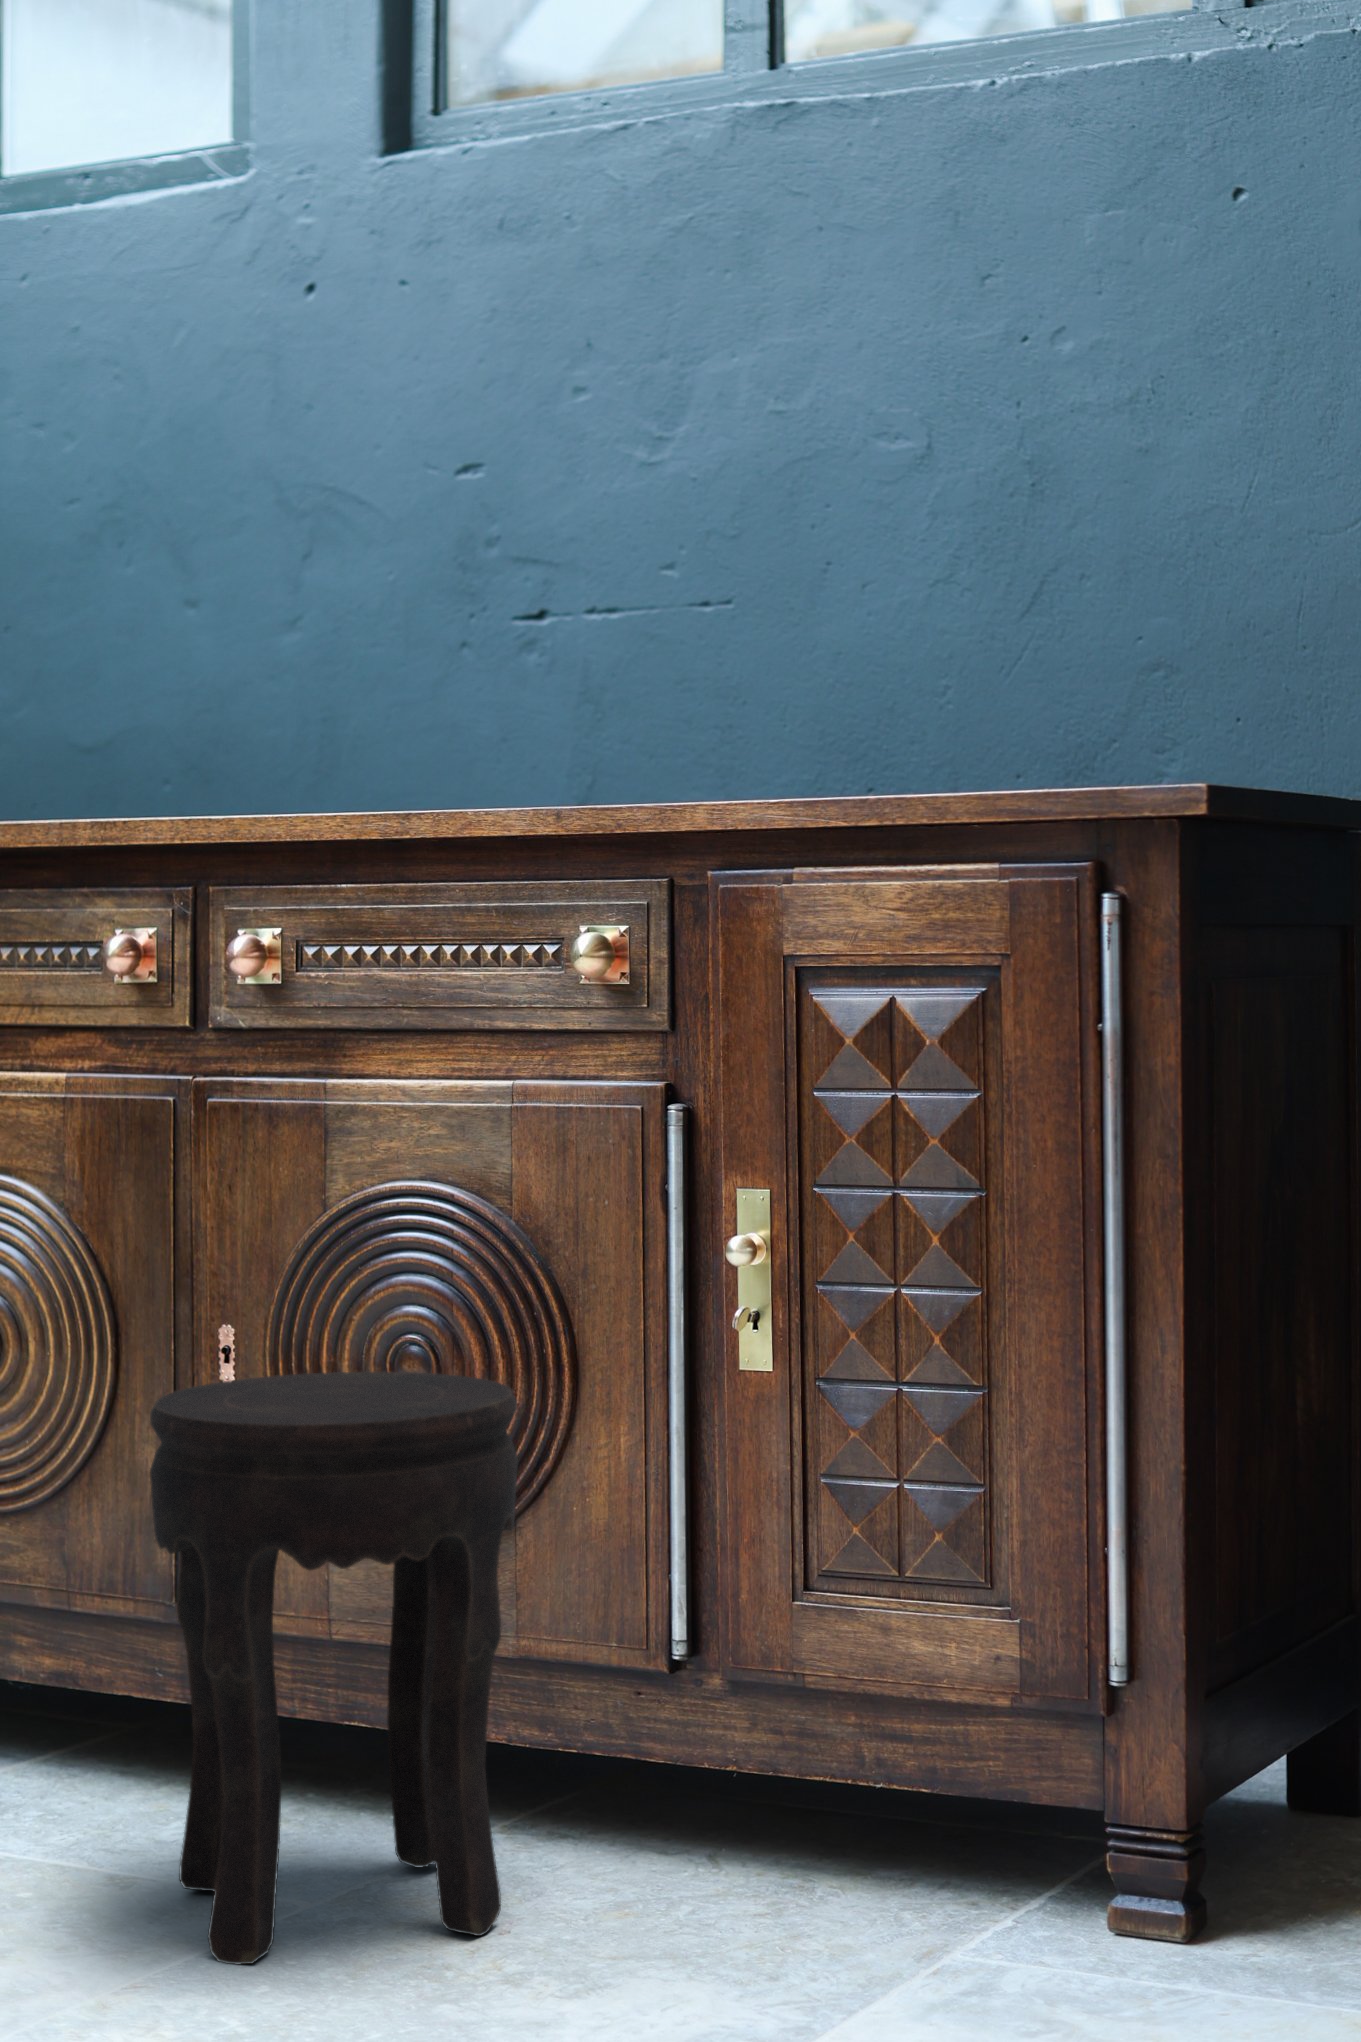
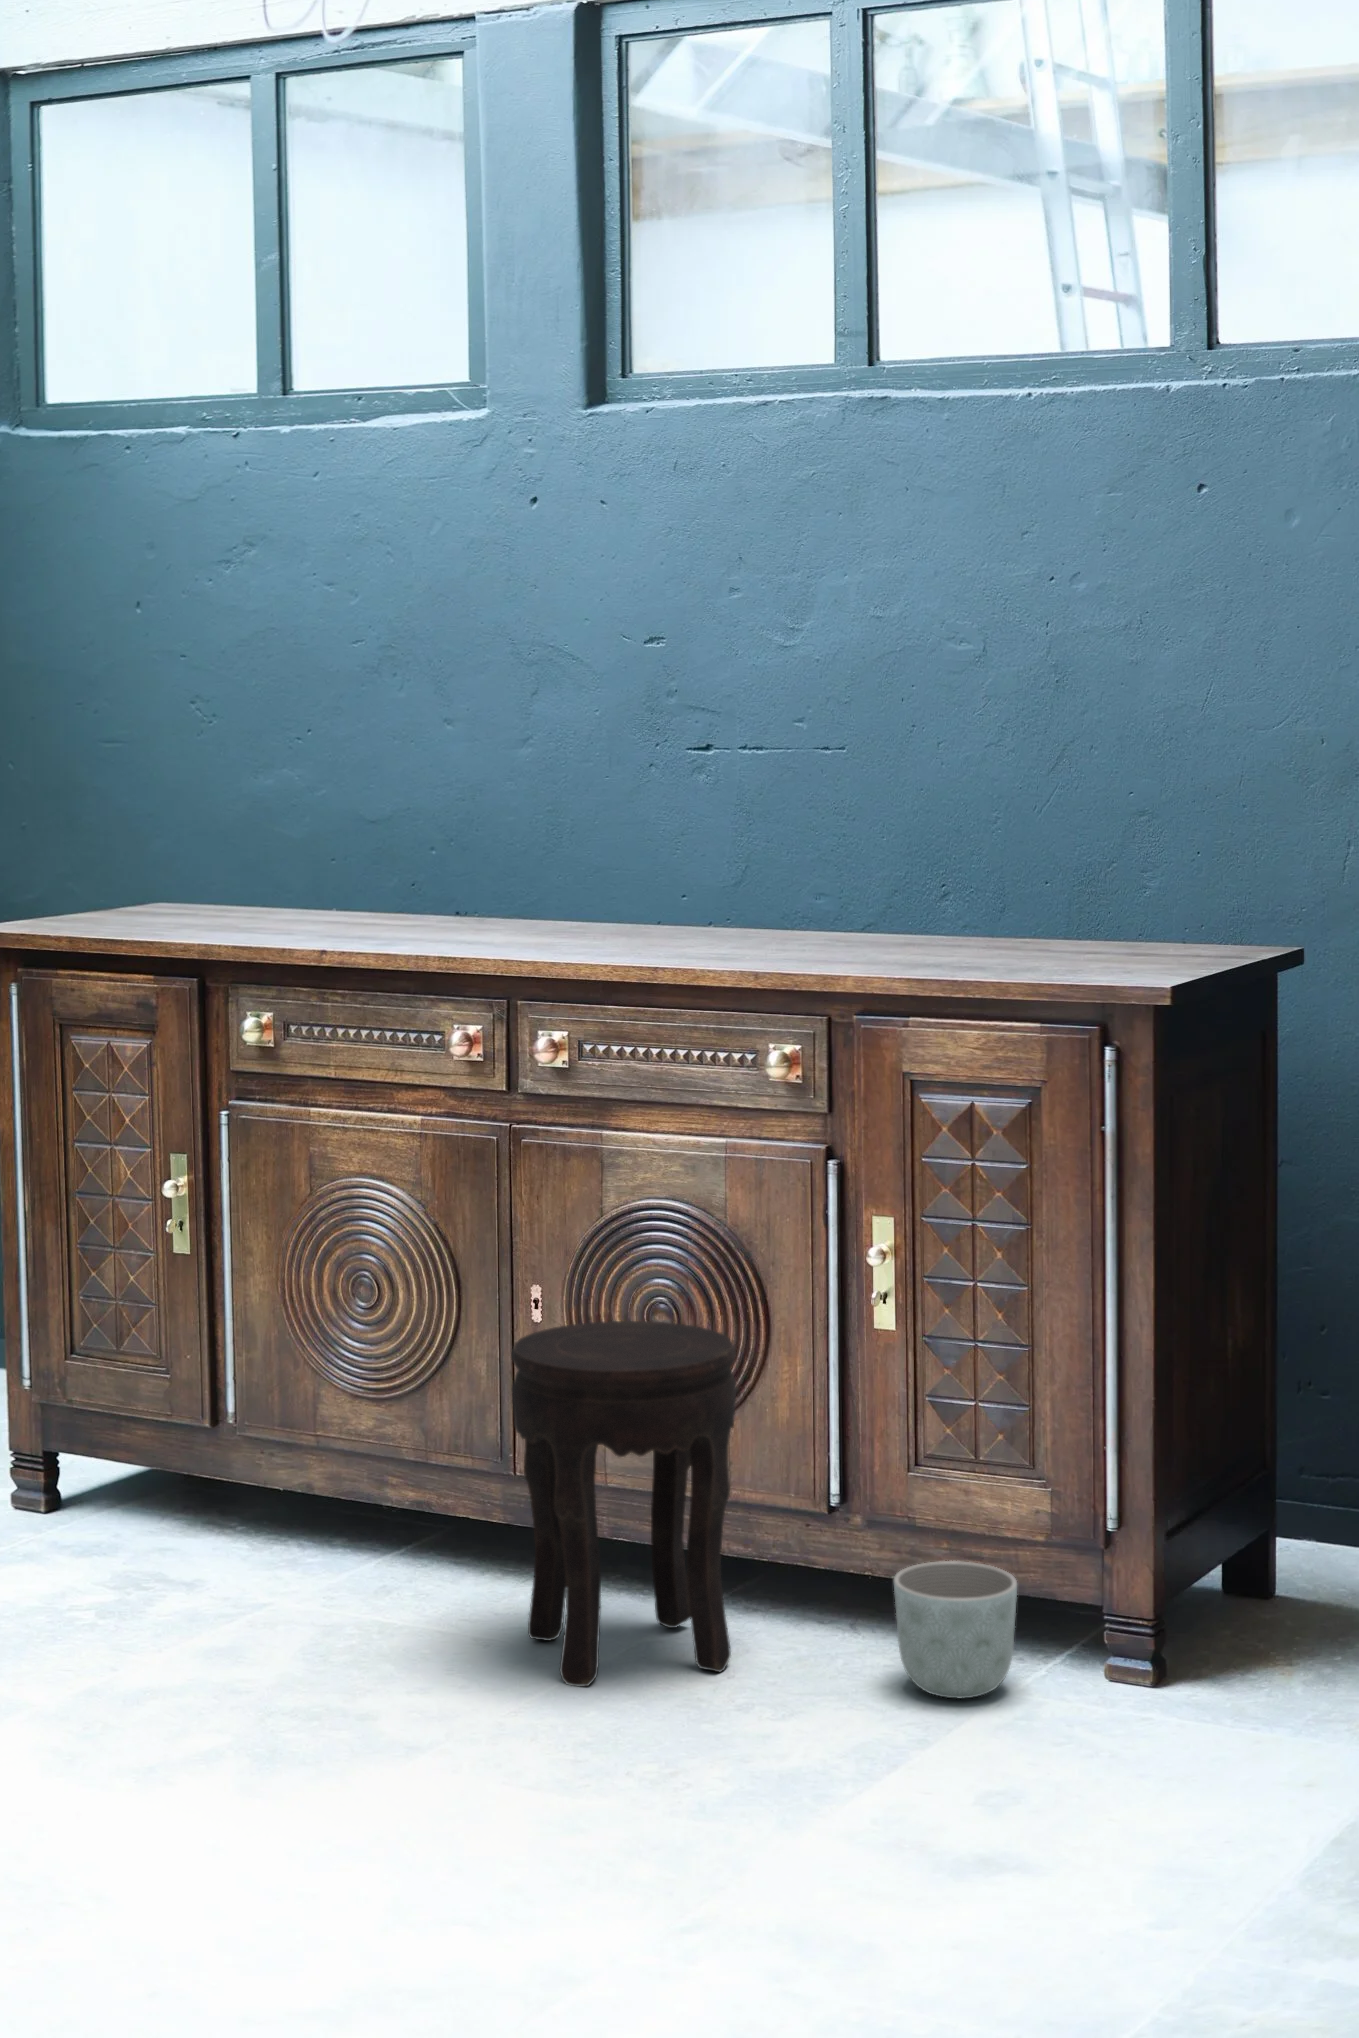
planter: none [761,1743,963,1970] -> present [894,1561,1017,1698]

